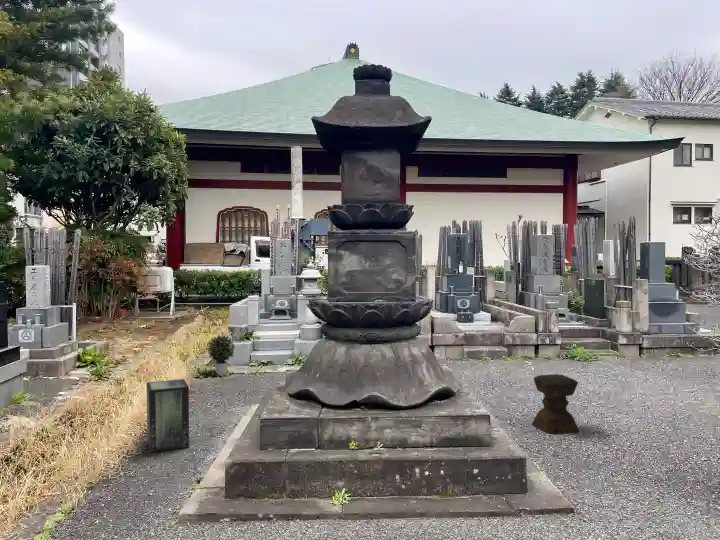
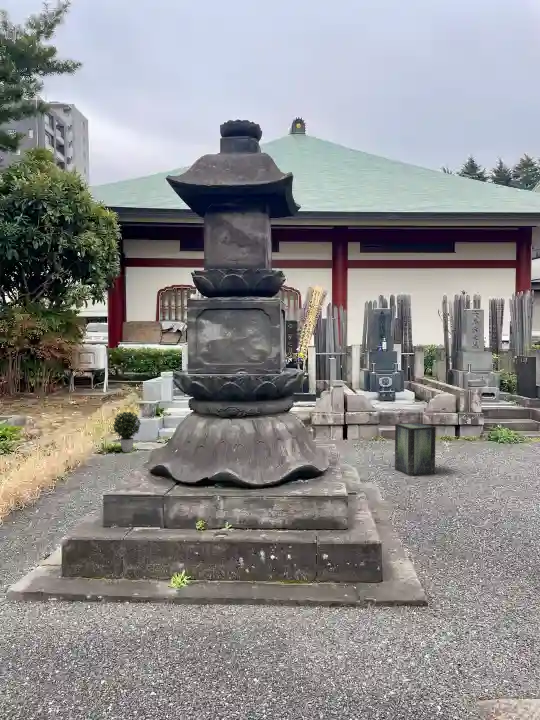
stool: present [532,374,579,434] -> none [426,456,476,521]
storage box: present [147,379,189,452] -> present [395,423,436,476]

